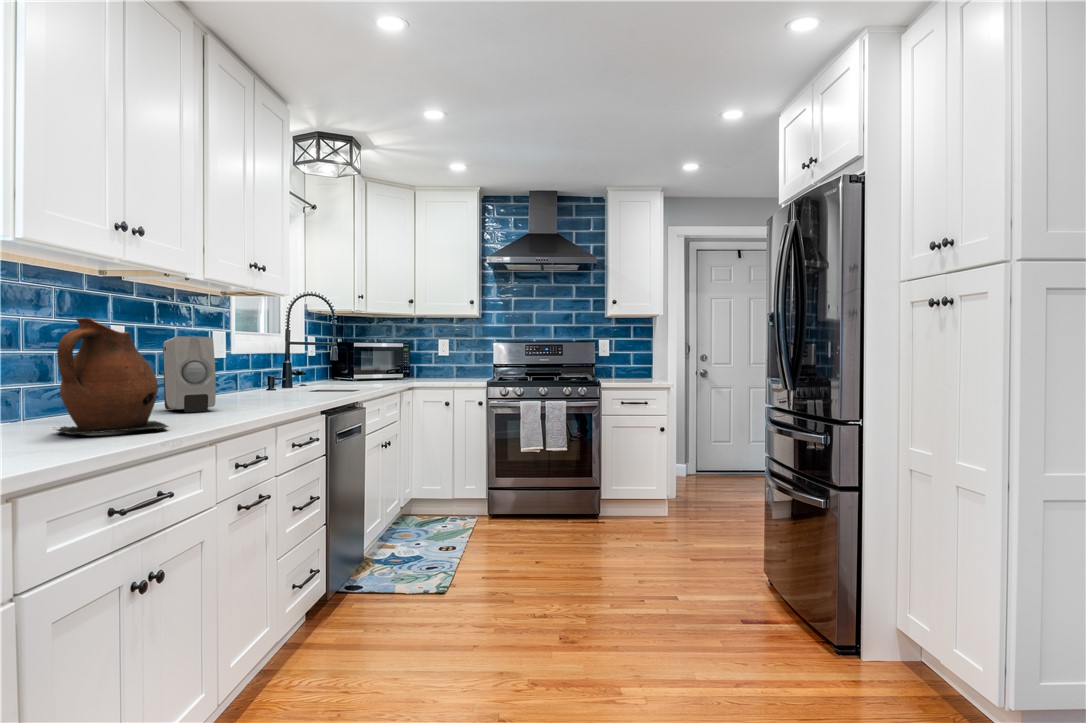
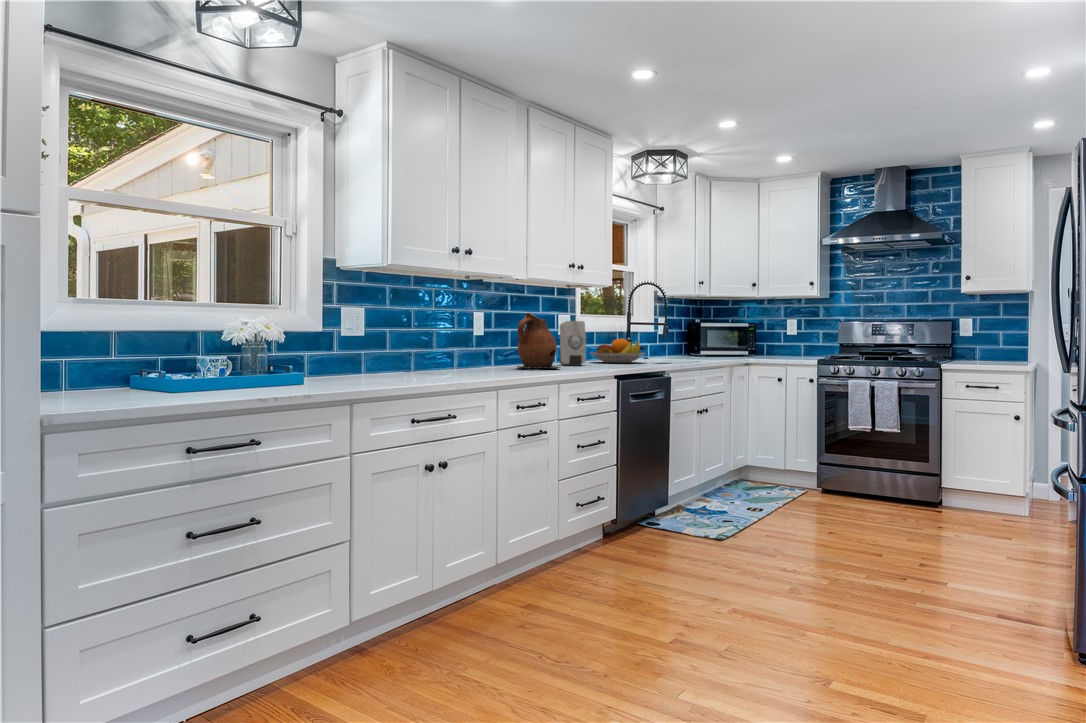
fruit bowl: none [217,363,307,399] -> present [590,339,645,363]

